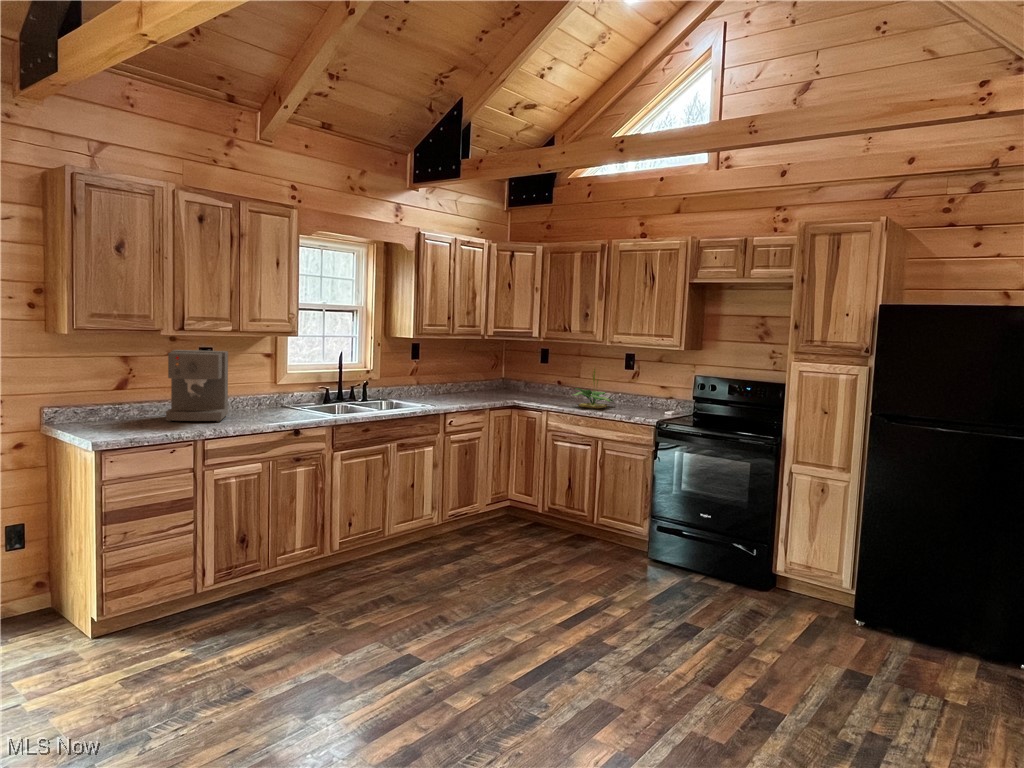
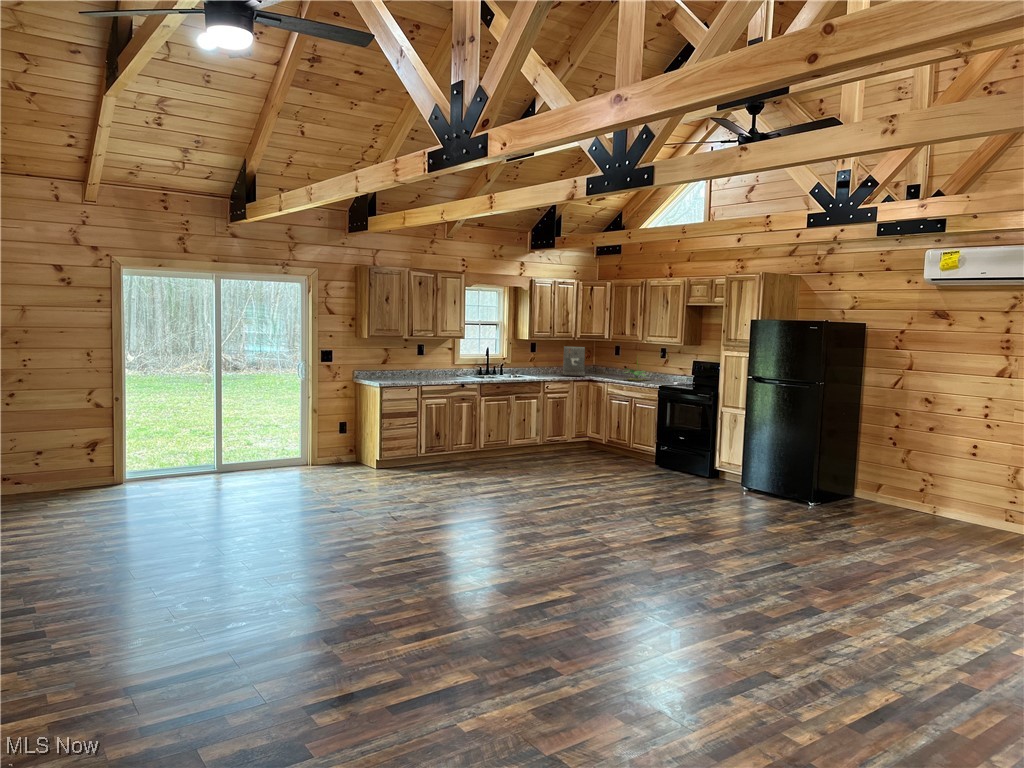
coffee maker: present [166,350,228,422] -> present [563,347,585,376]

